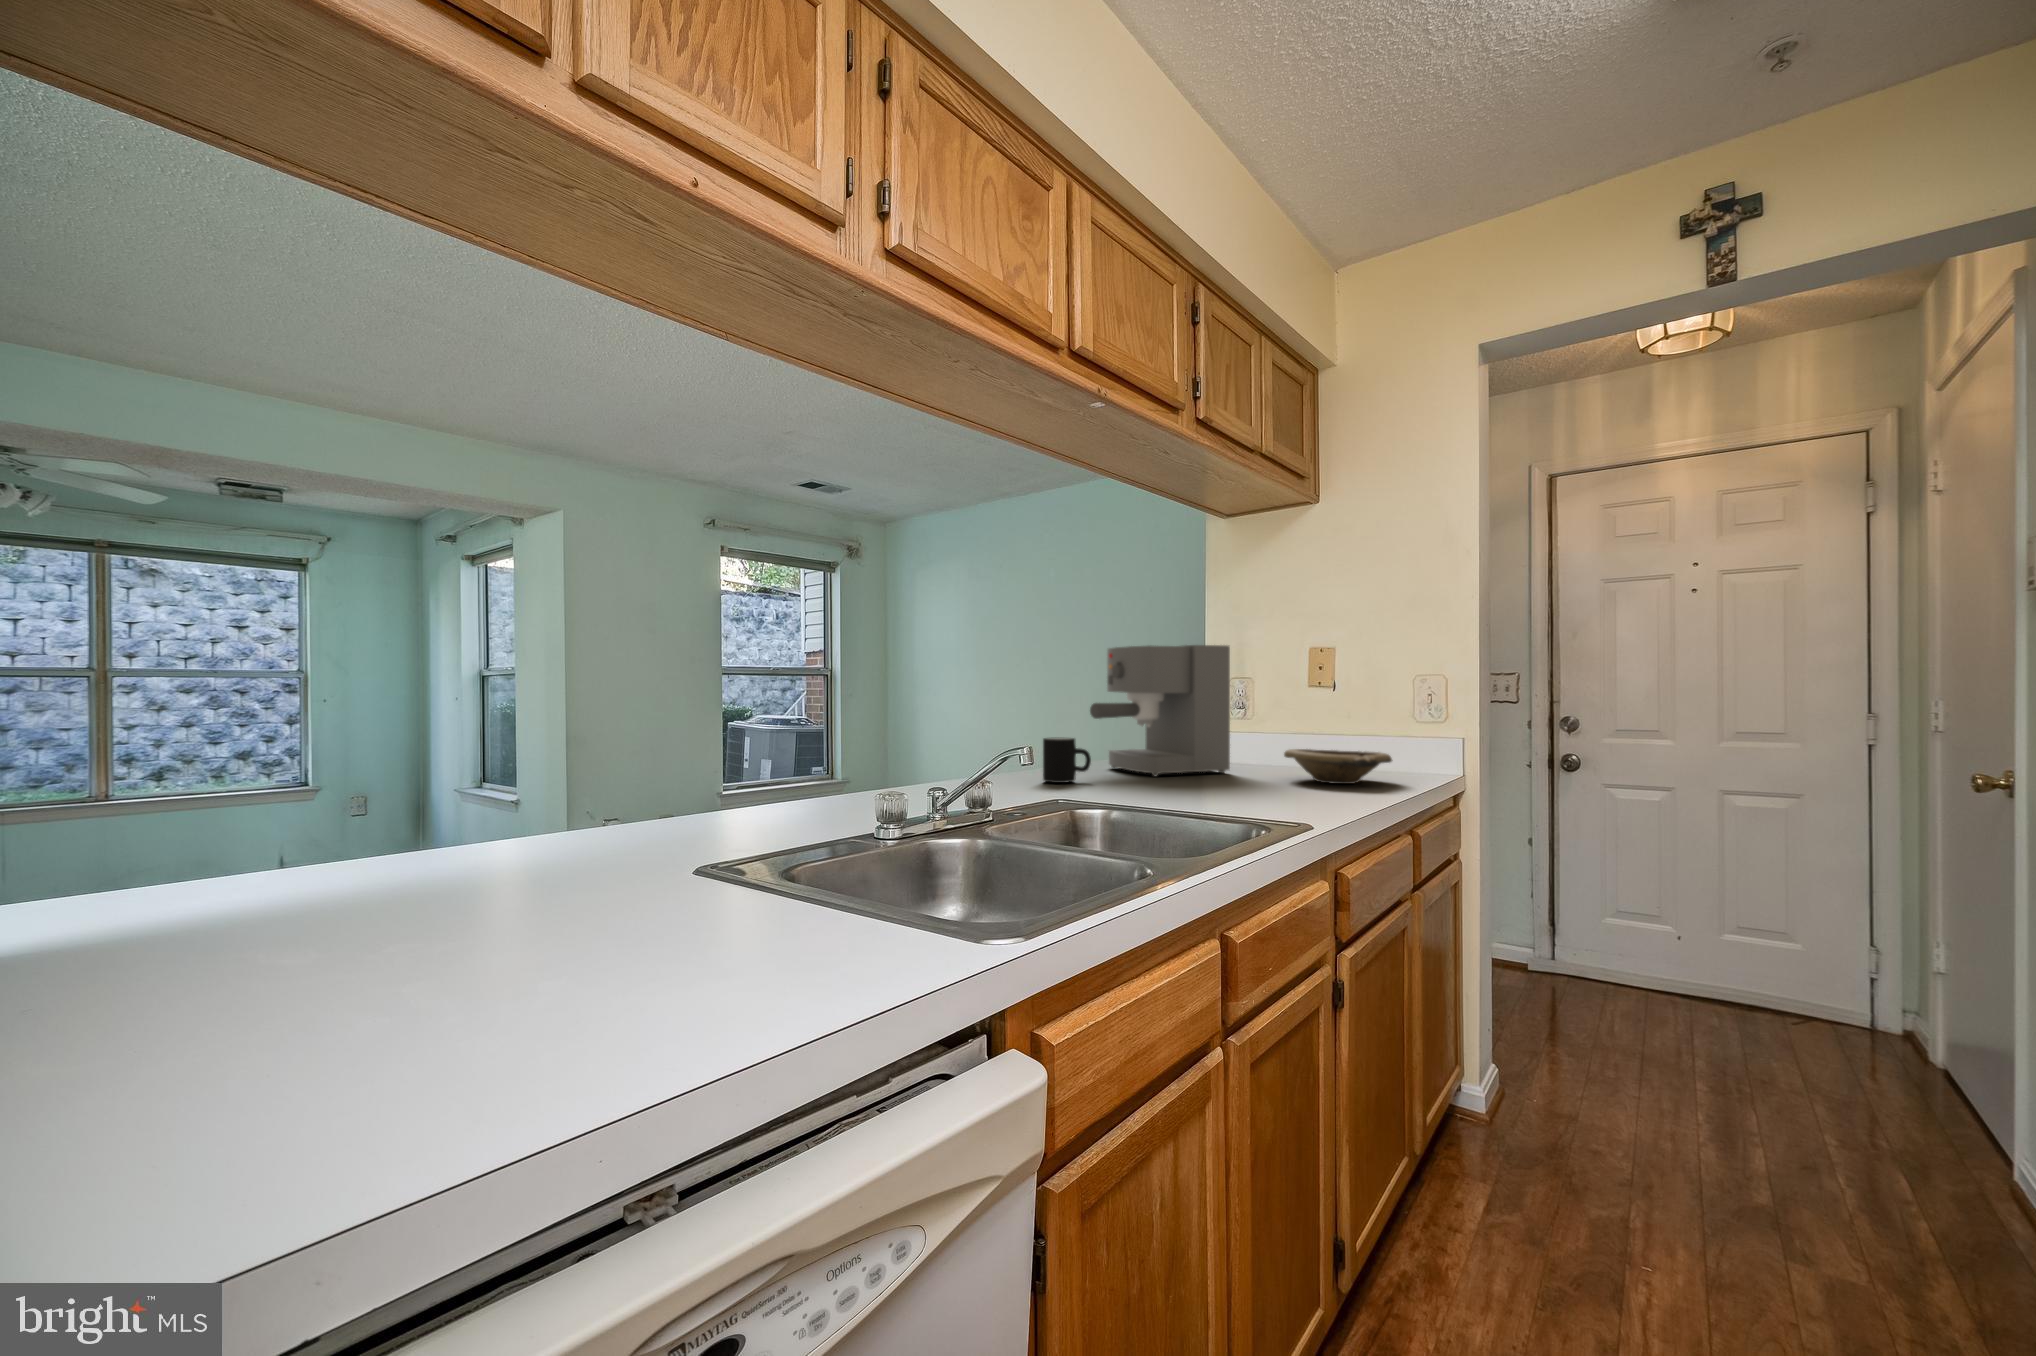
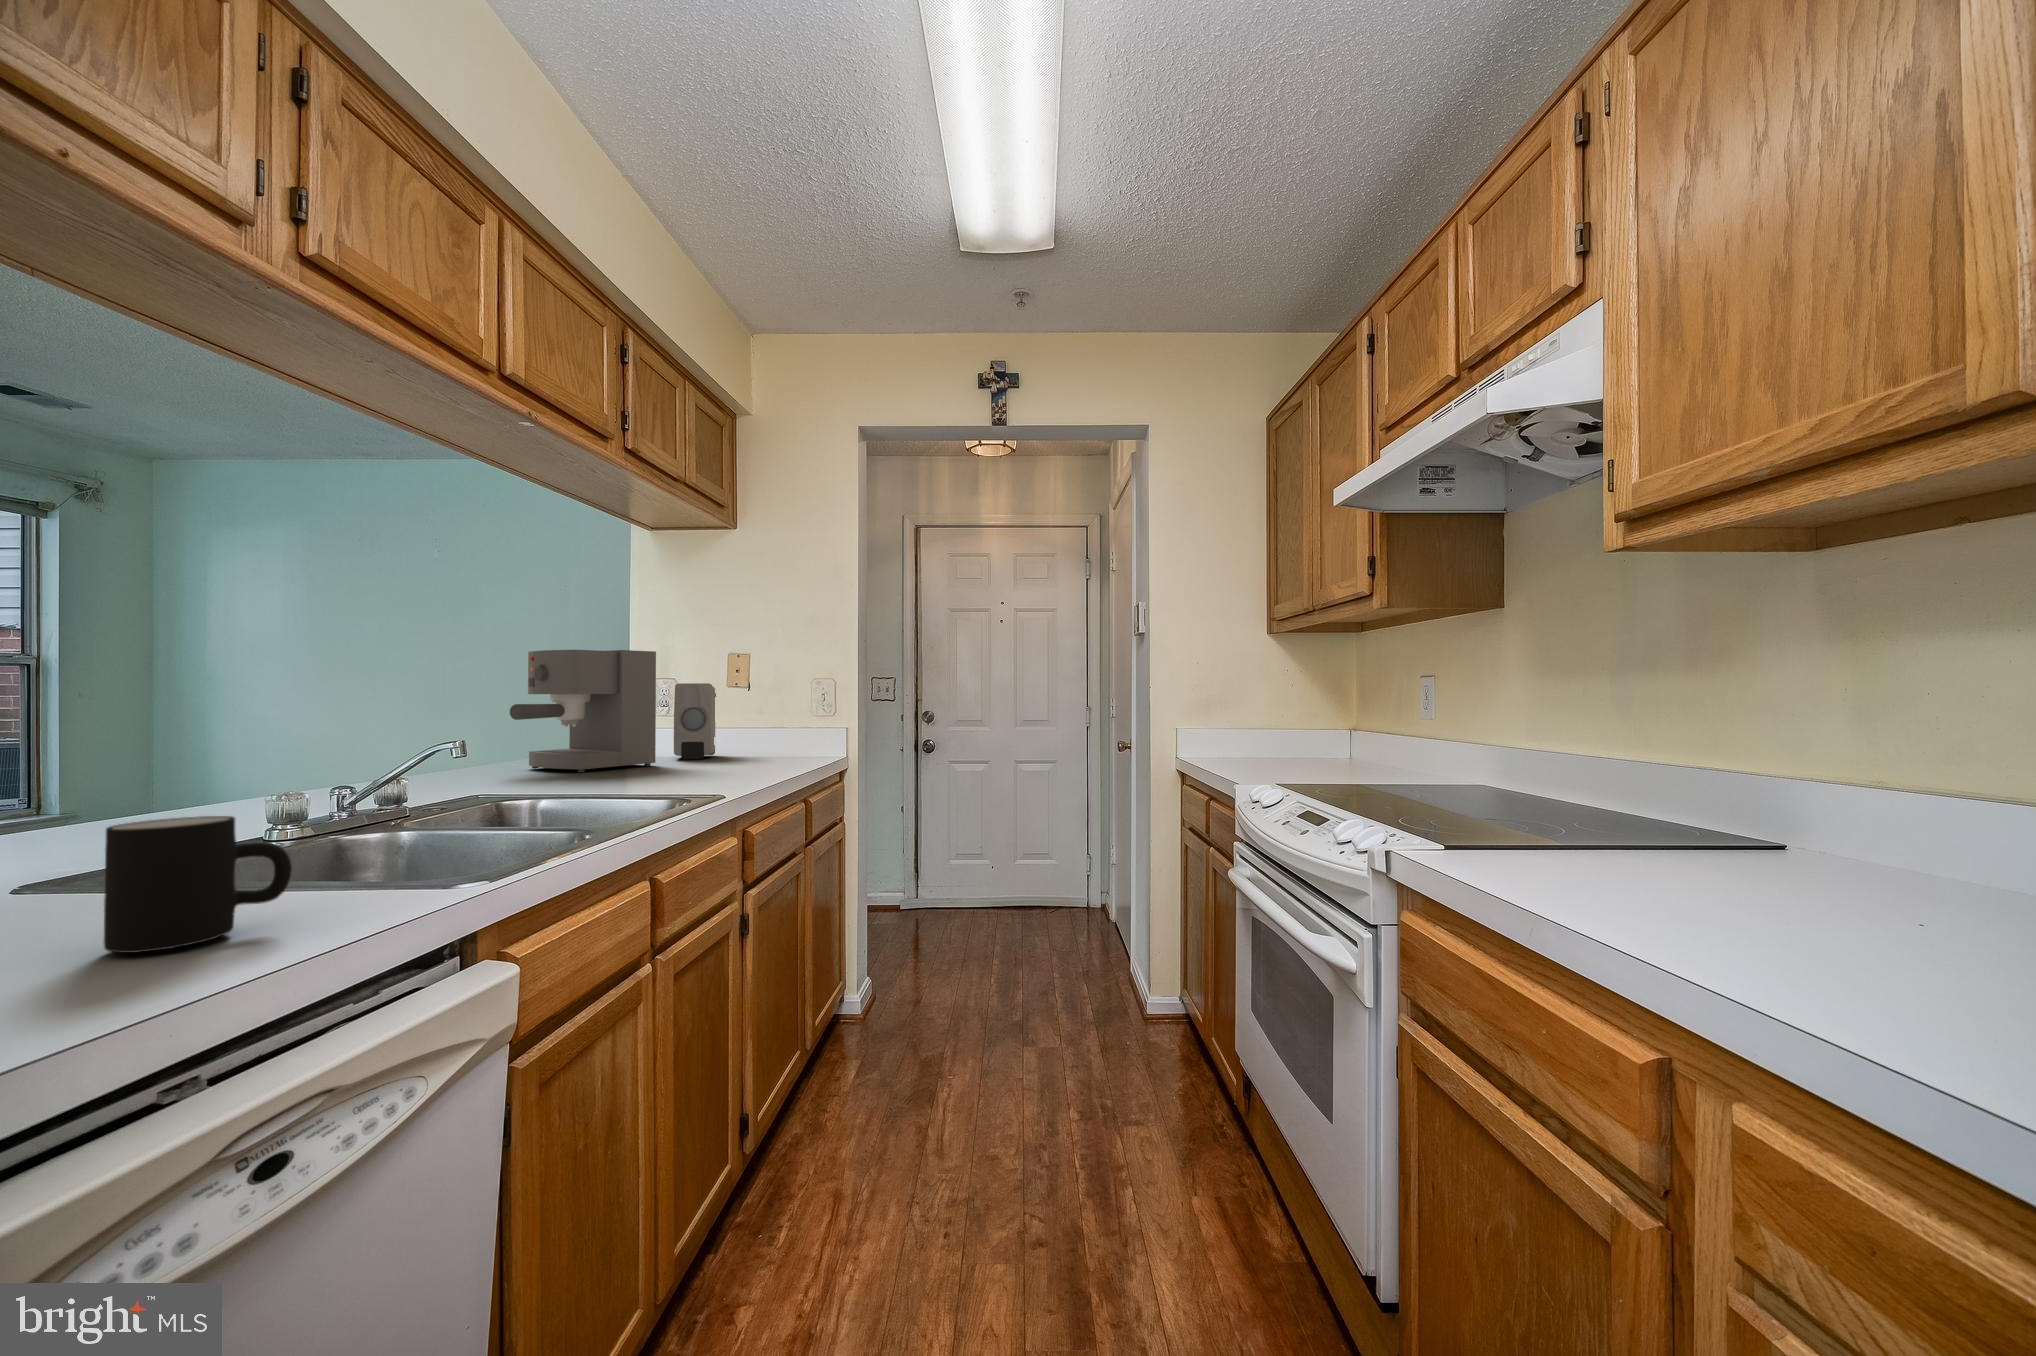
soap dispenser: none [1249,681,1295,768] -> present [674,683,716,759]
mug: present [1043,738,1091,783] -> present [104,816,292,953]
bowl: present [1284,749,1392,784] -> none [705,740,793,767]

